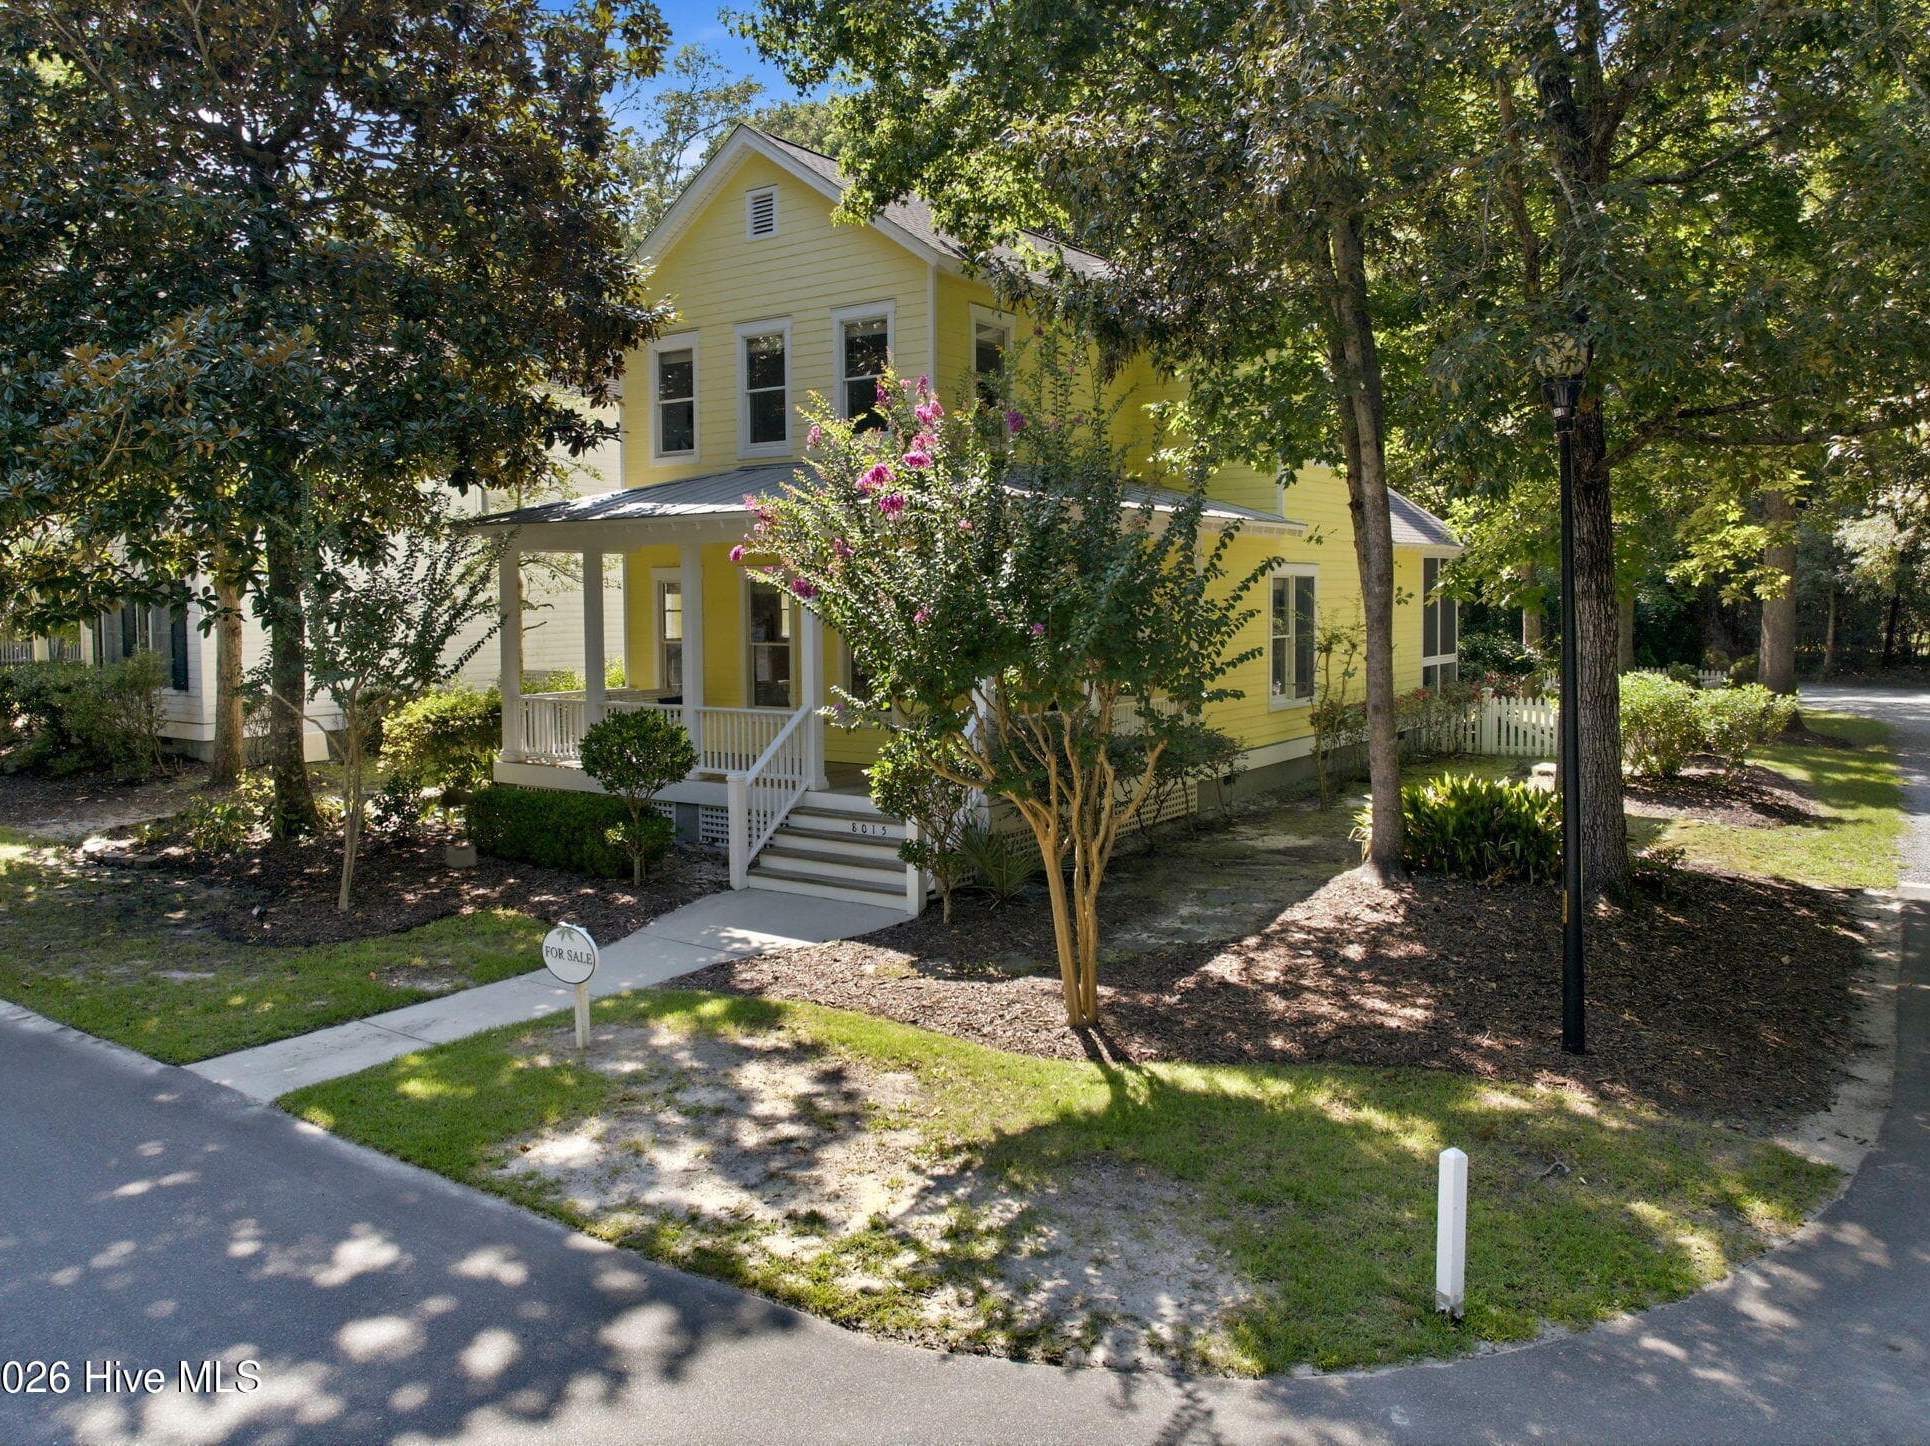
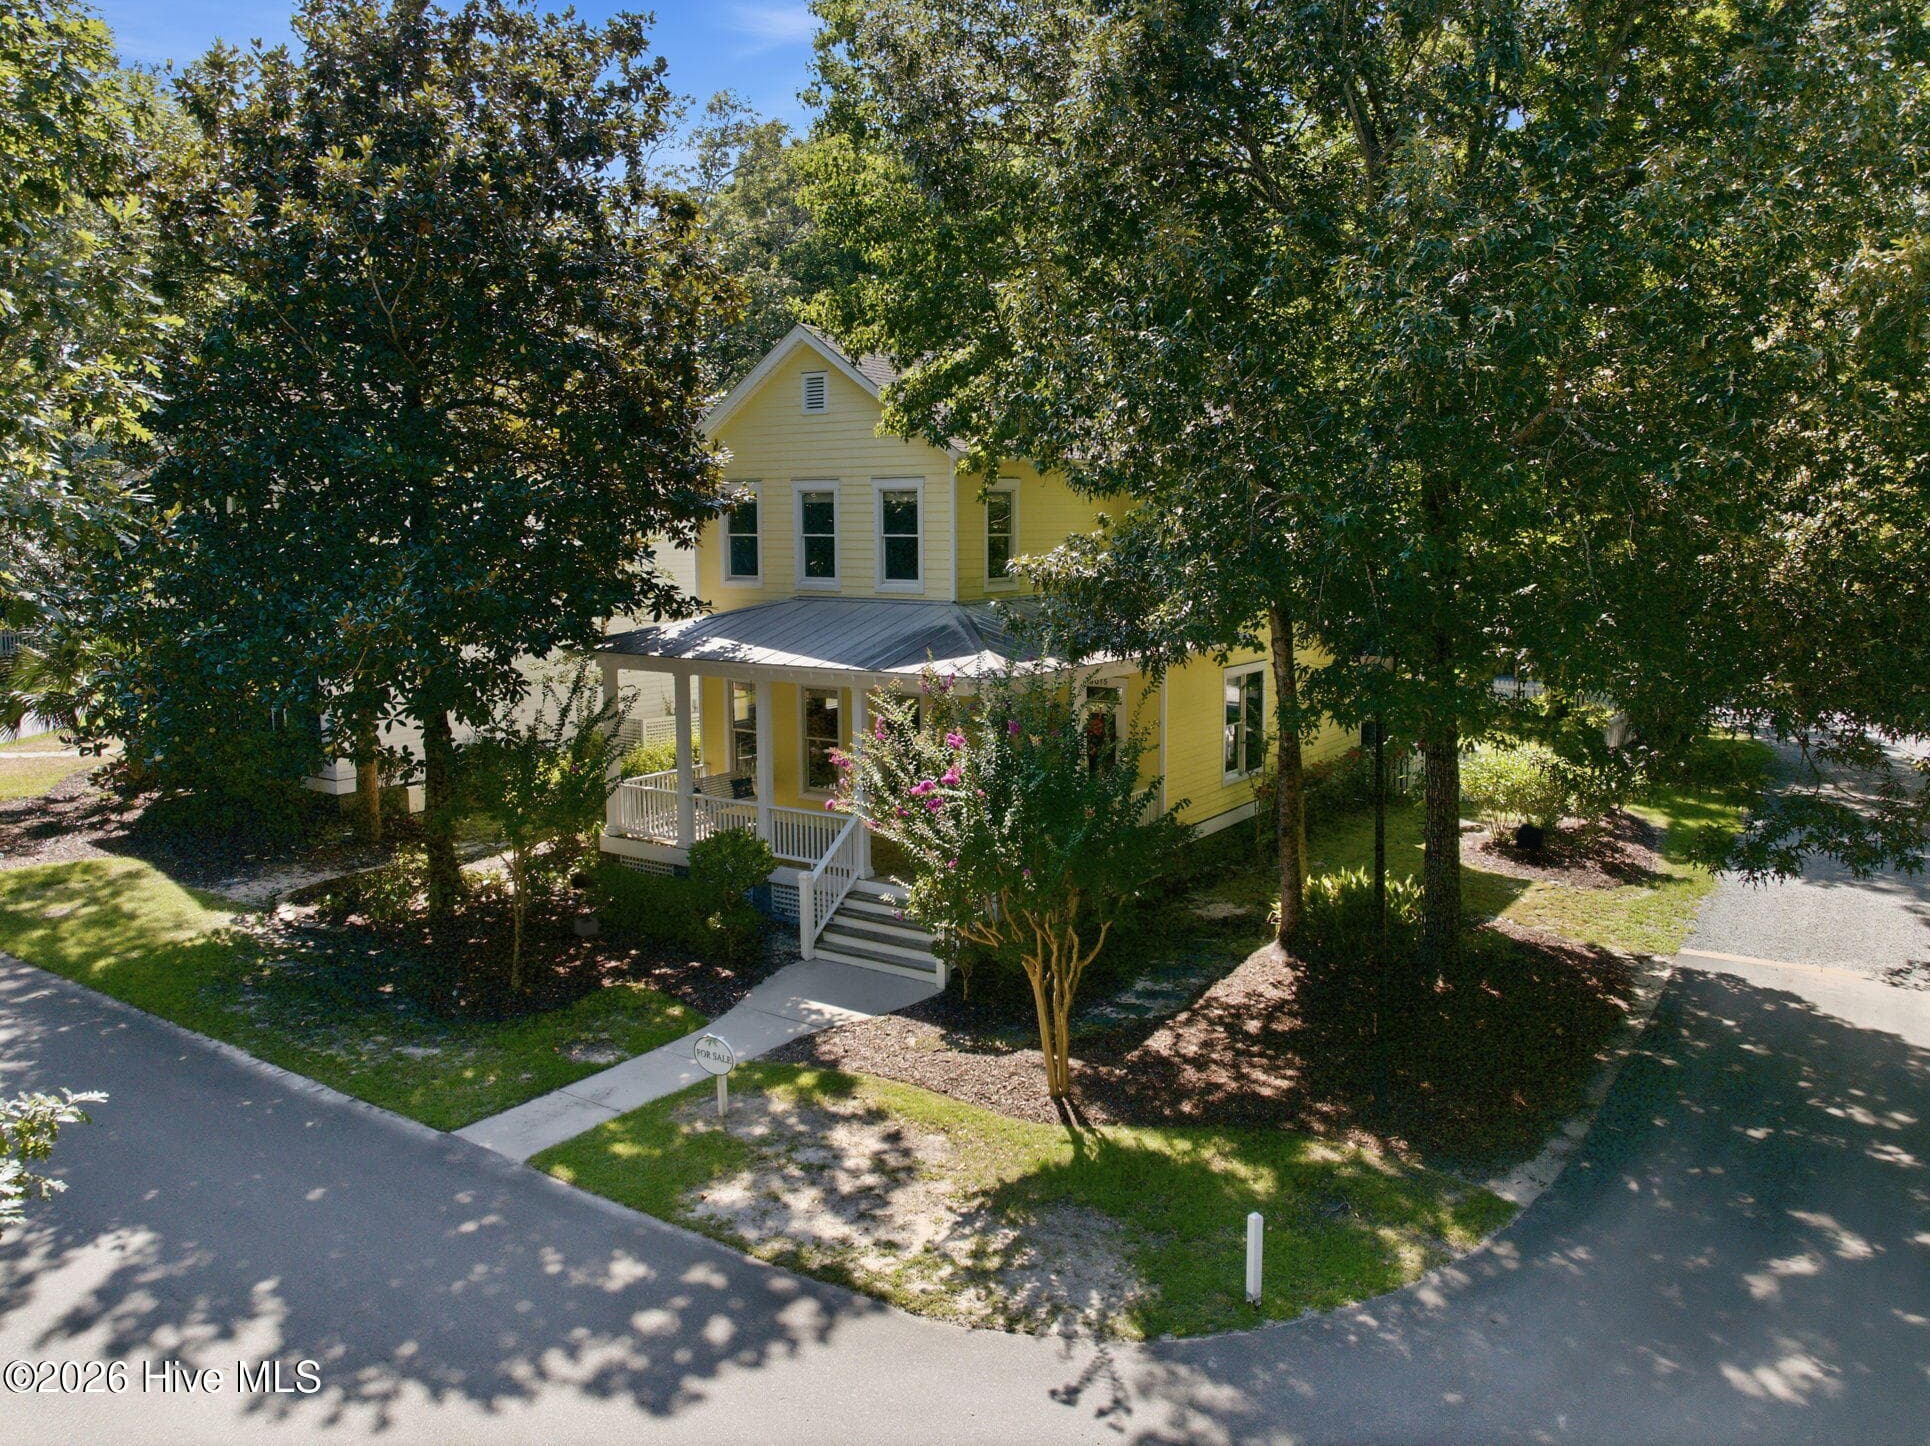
bench: none [1636,761,1671,807] -> present [1515,823,1545,864]

